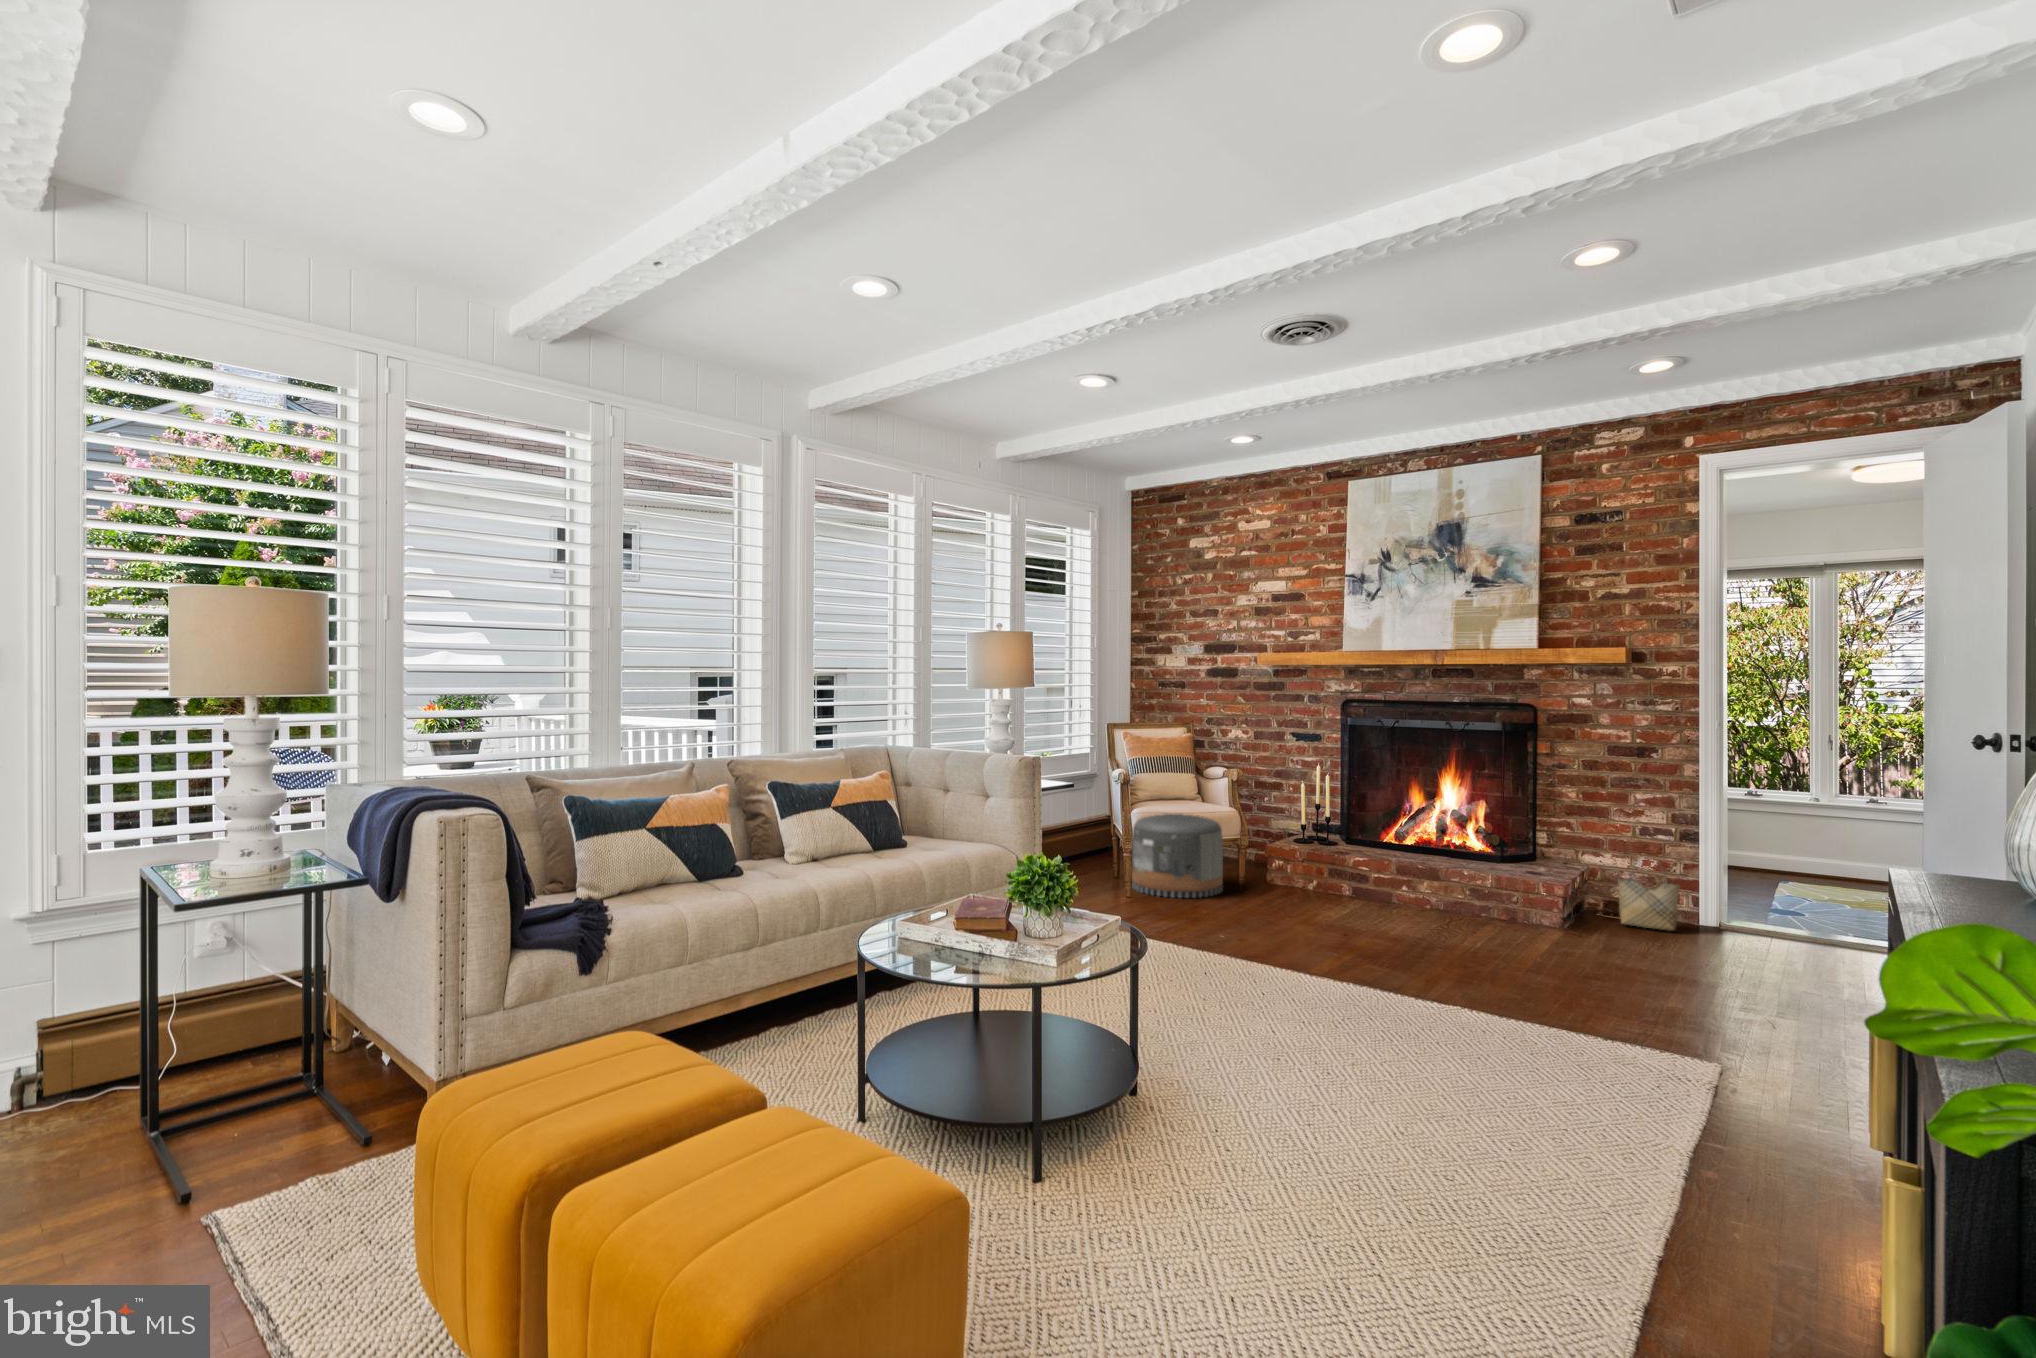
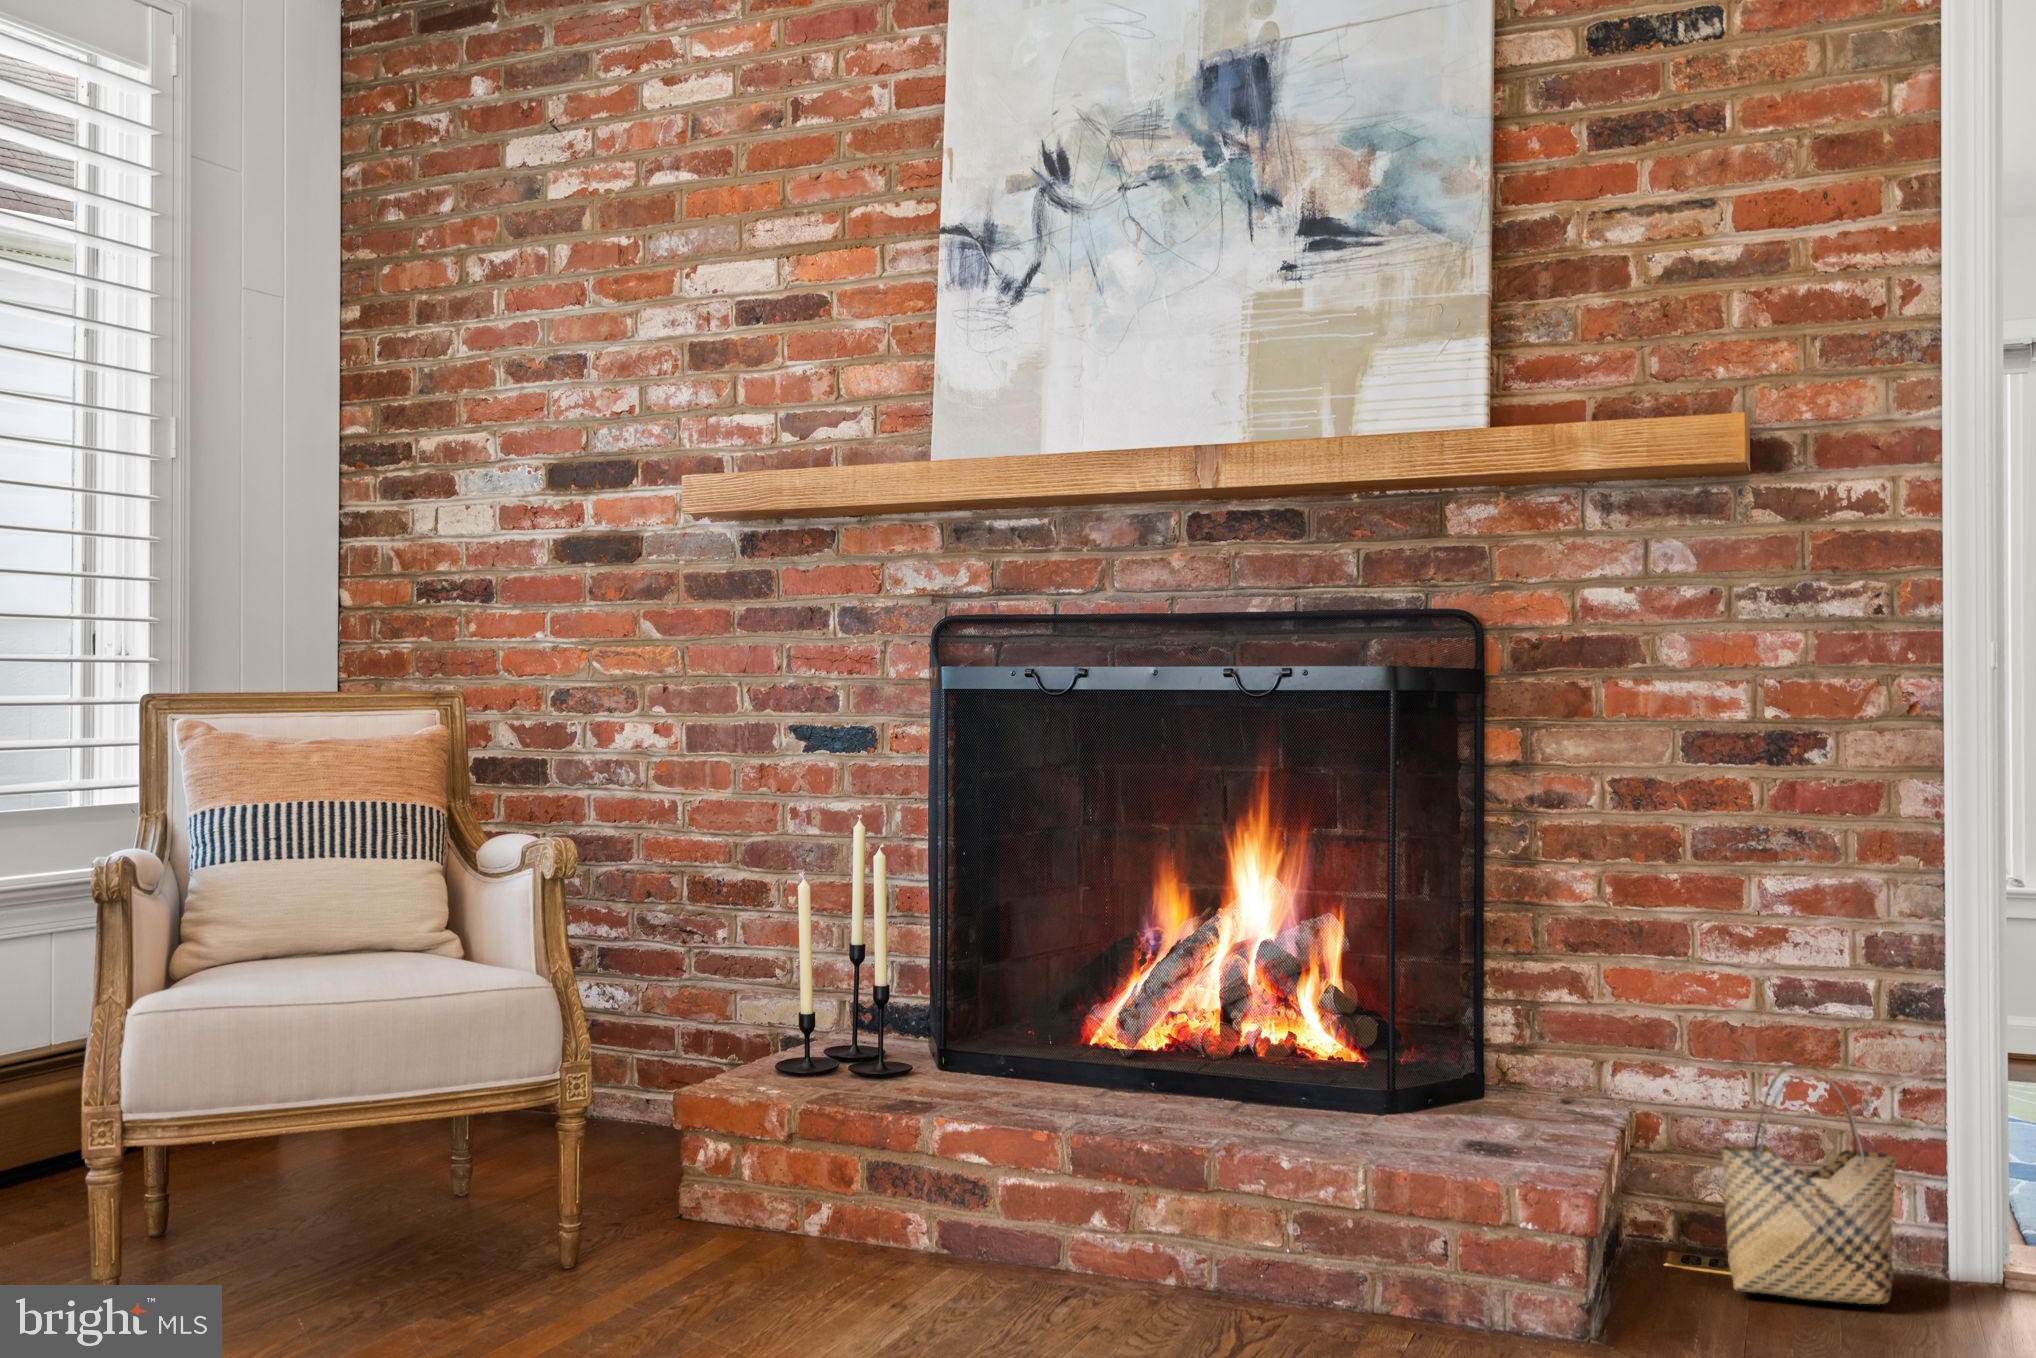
pouf: present [1132,814,1223,898] -> none [189,999,519,1305]

